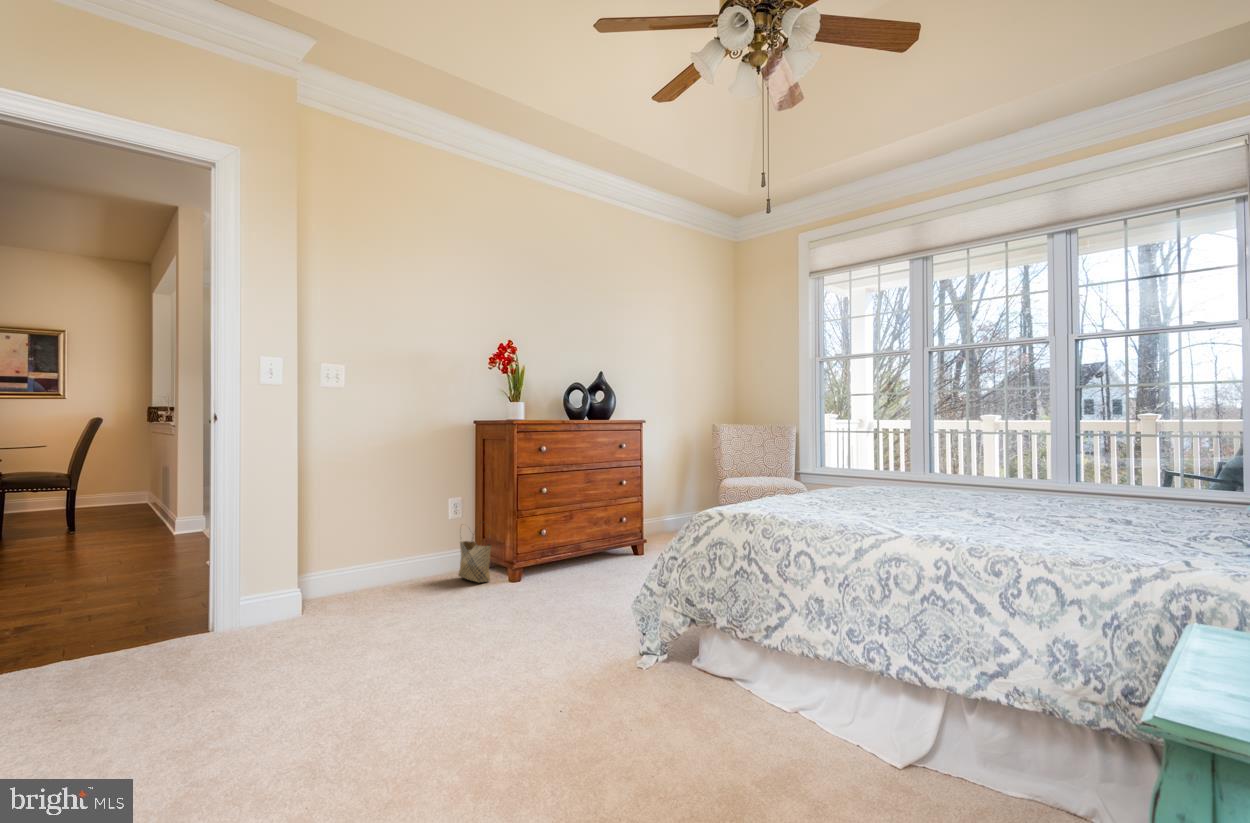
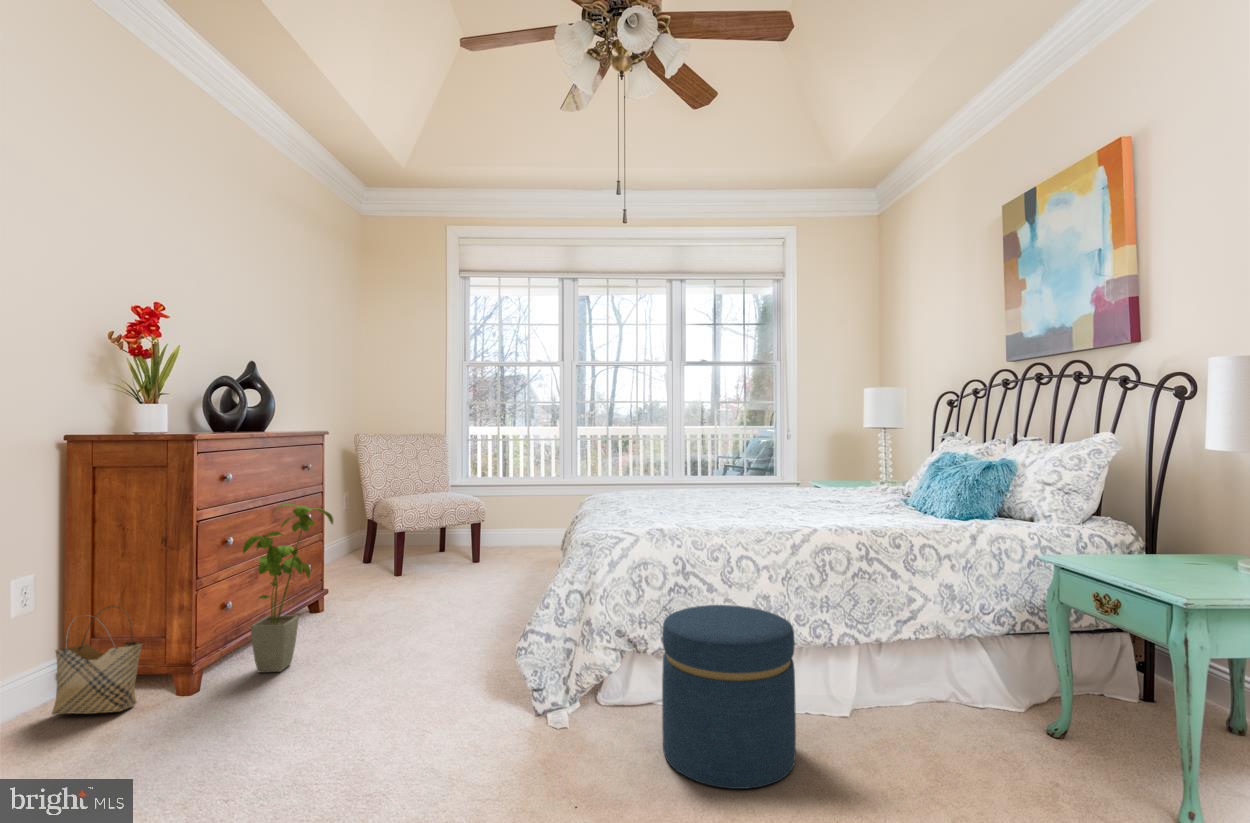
house plant: none [539,468,597,582] -> present [243,504,333,672]
ottoman: none [653,591,788,776] -> present [662,605,796,789]

